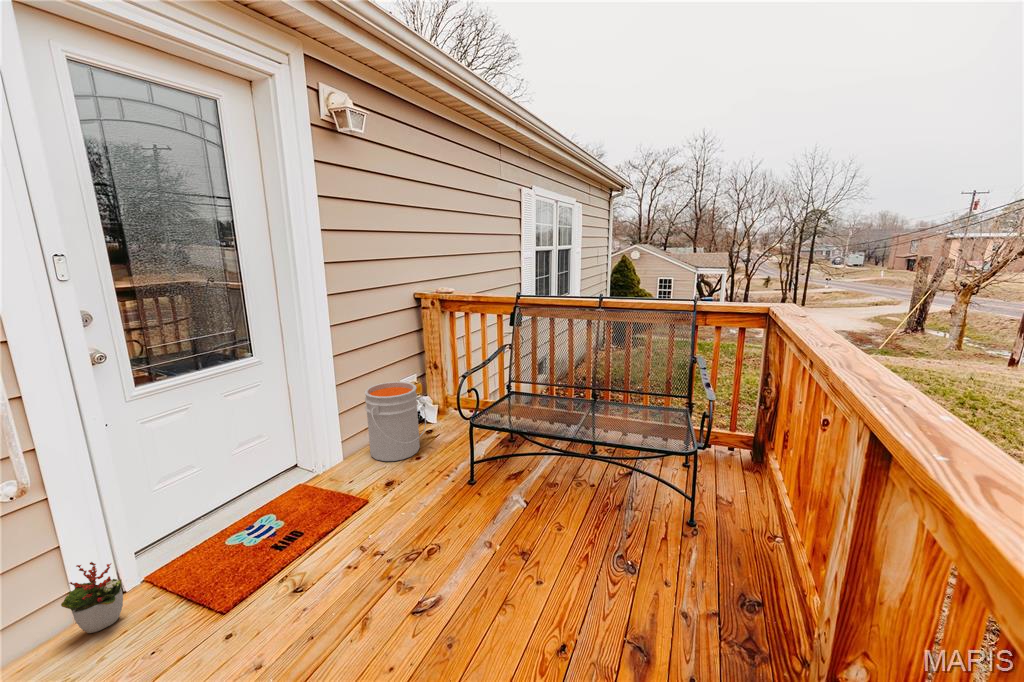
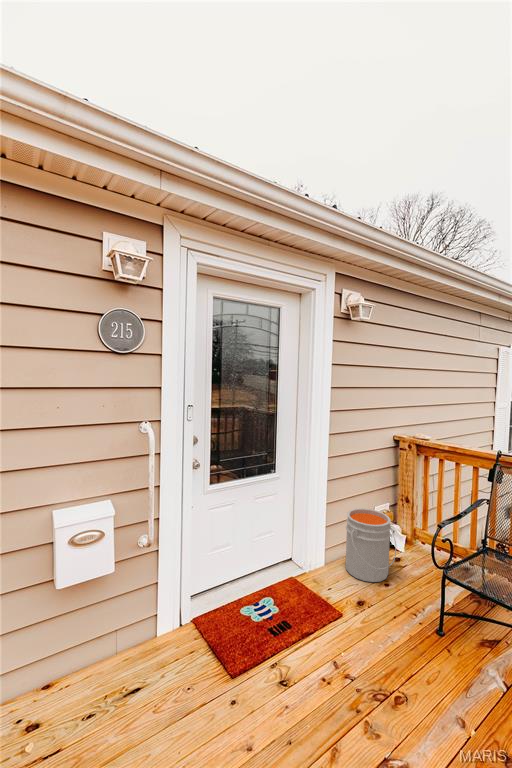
decorative plant: present [61,562,123,633] -> none [153,599,183,650]

